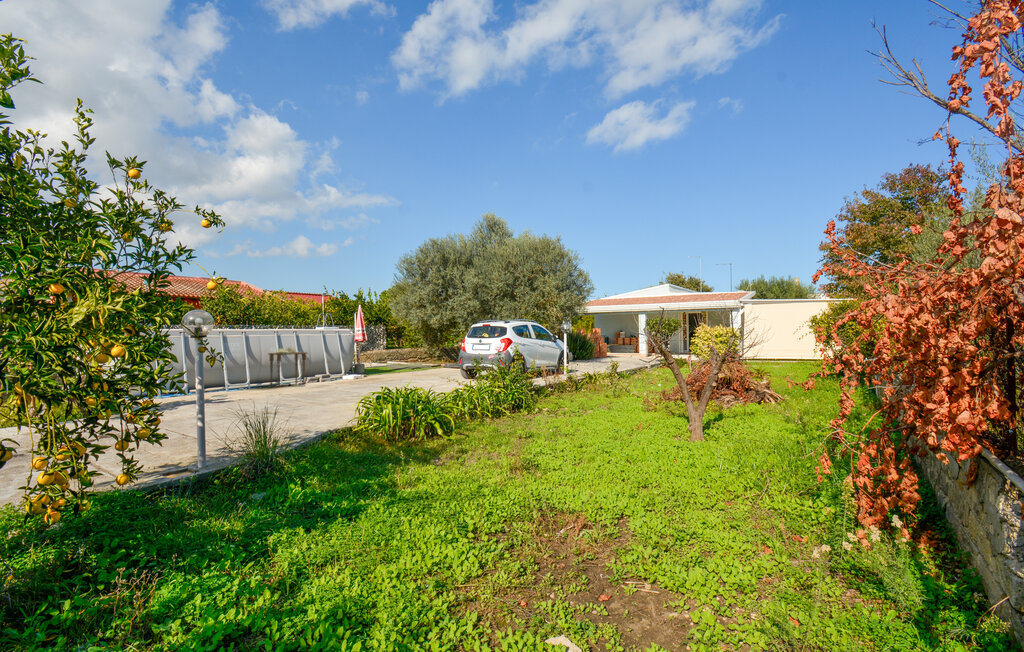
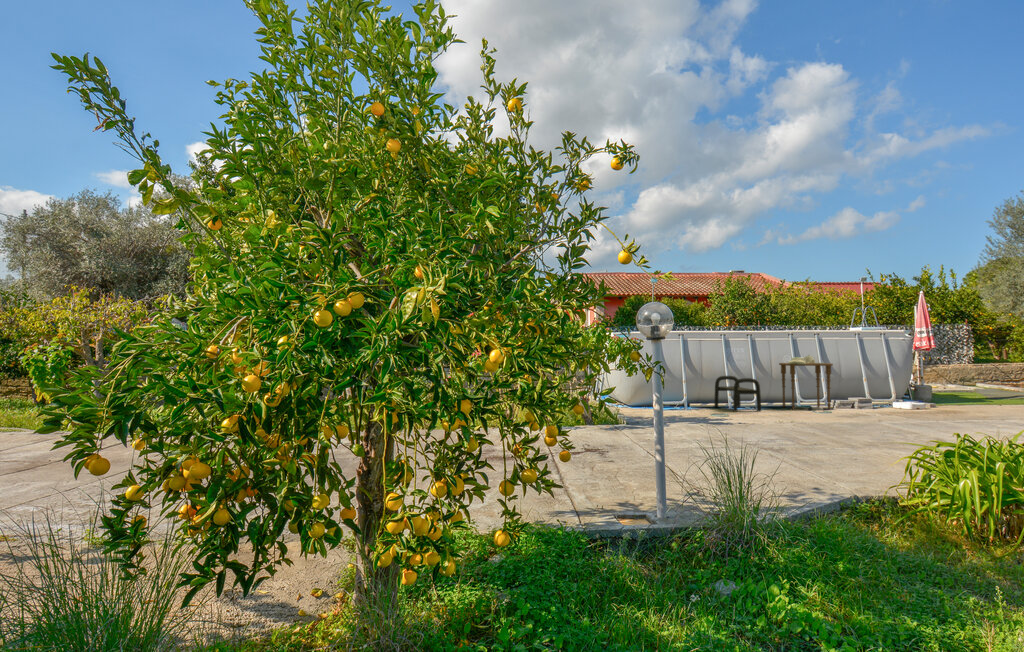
bench: none [213,365,255,393] -> present [714,376,761,412]

